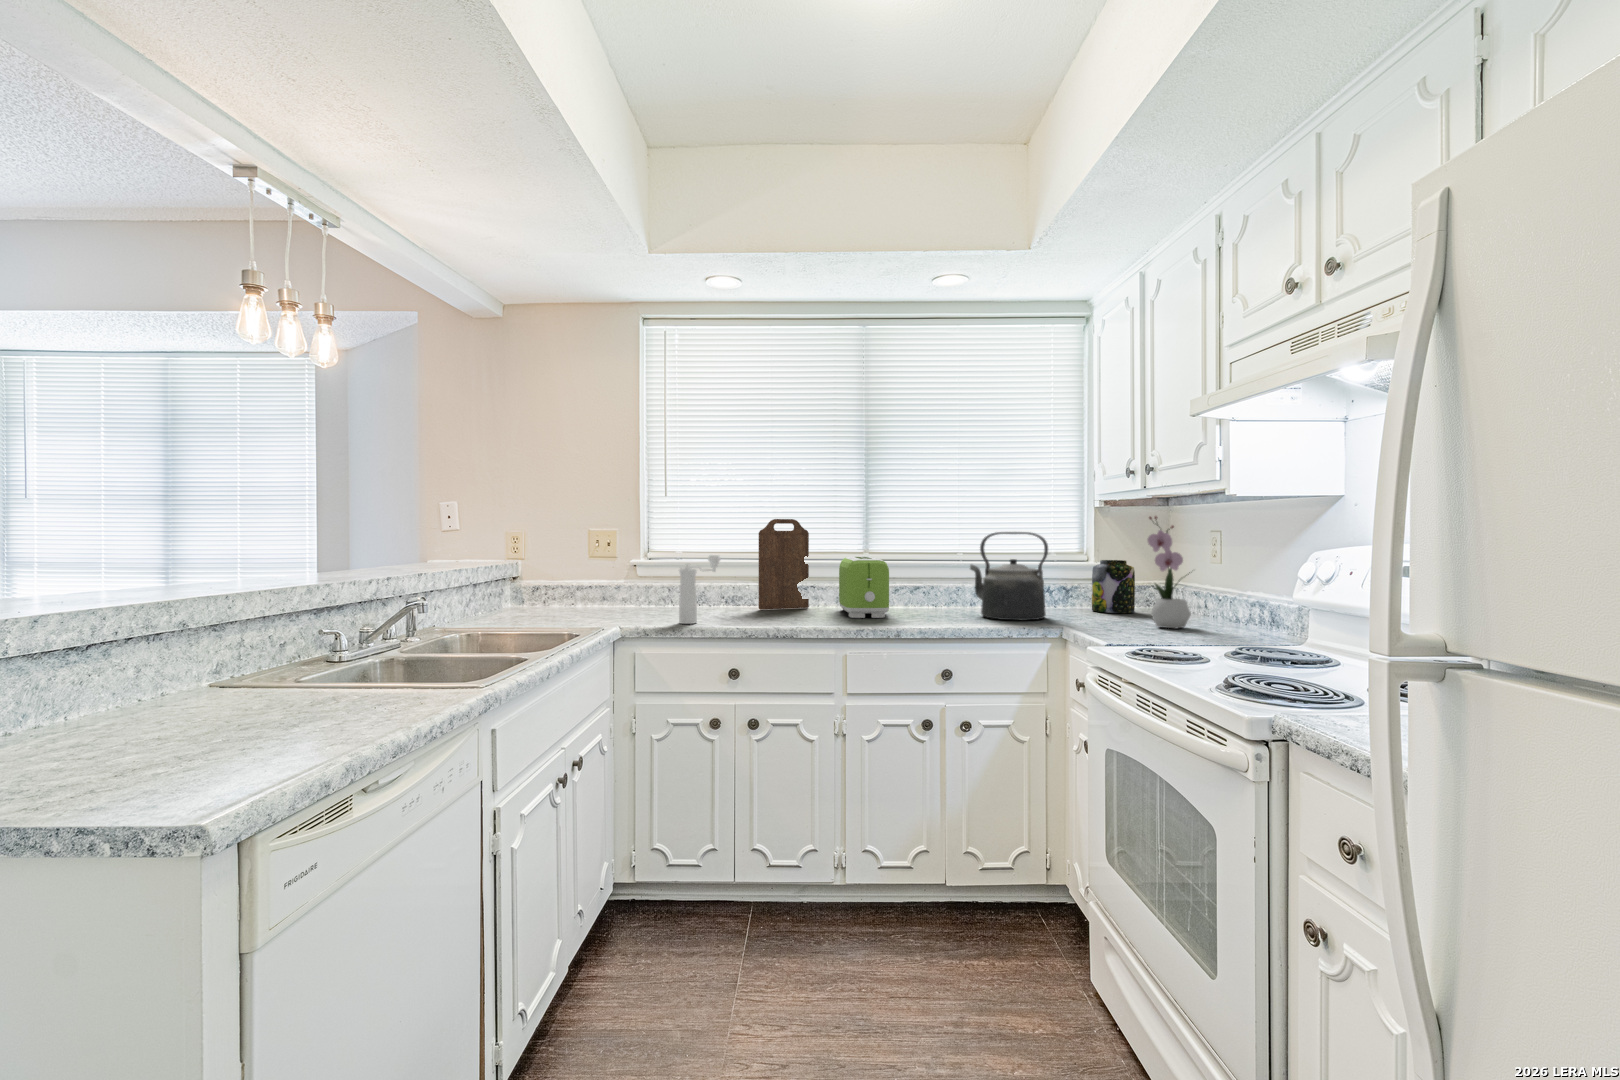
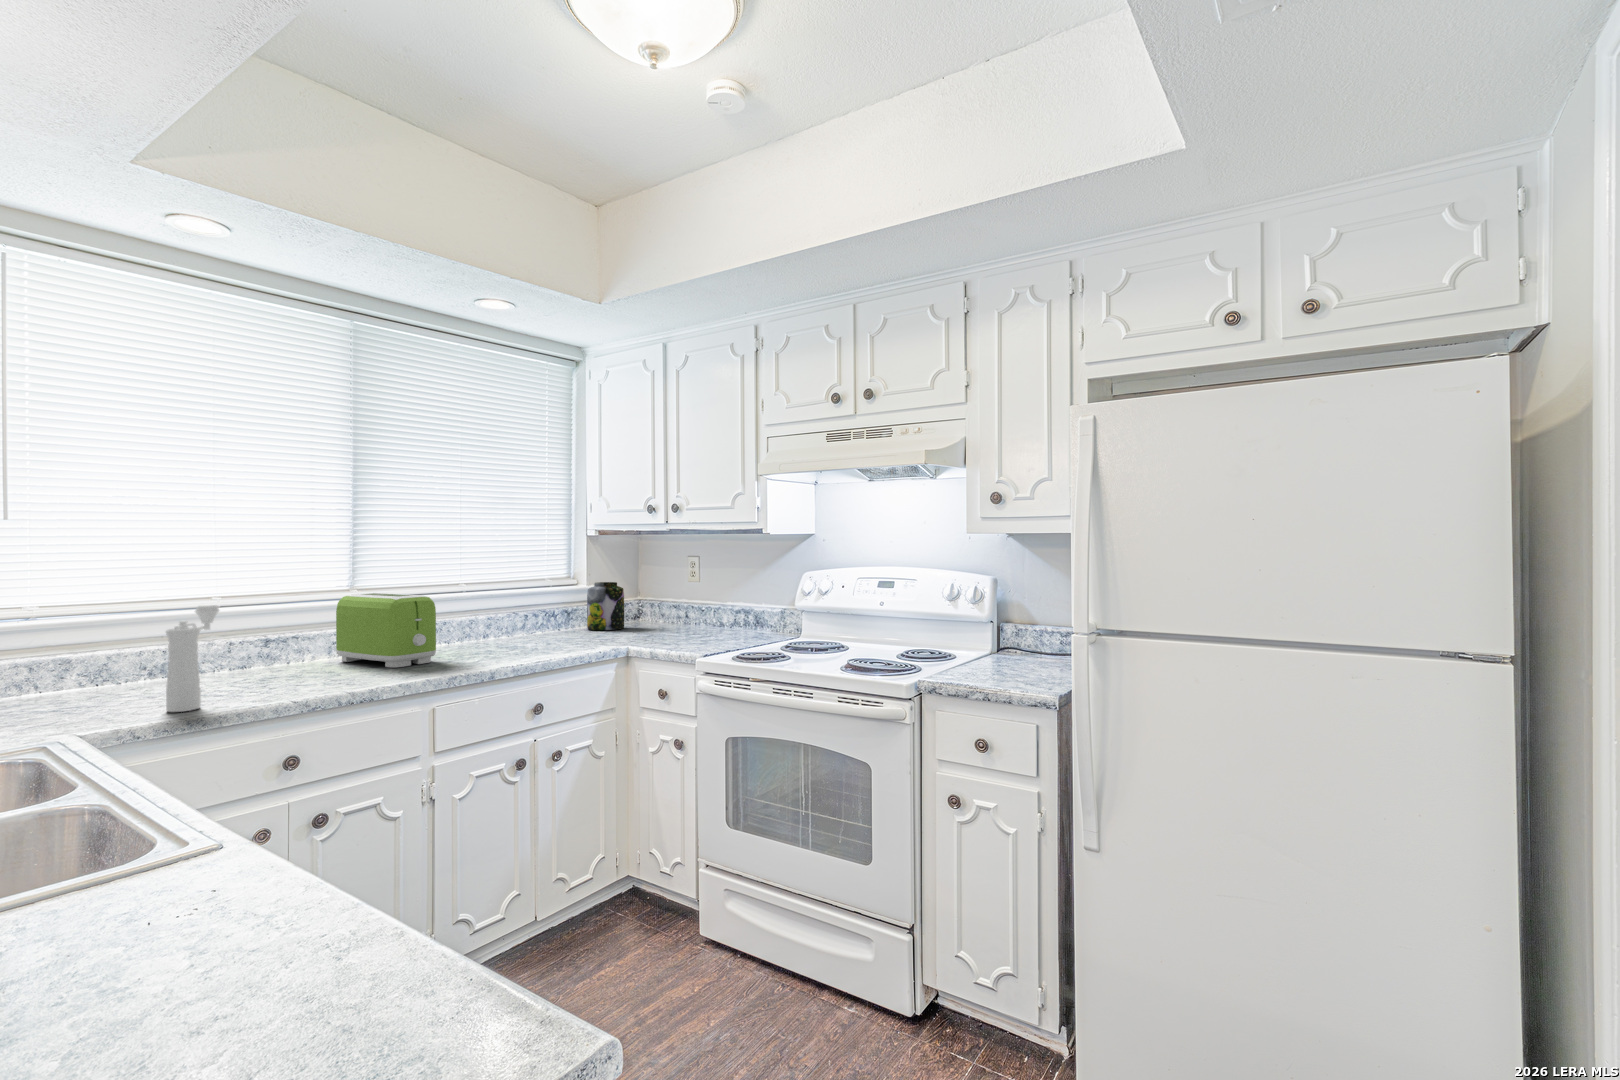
flower arrangement: present [1148,516,1191,628] -> none [671,545,703,636]
cutting board: present [759,519,809,610] -> none [215,549,284,677]
kettle: present [970,532,1048,620] -> none [500,560,585,648]

